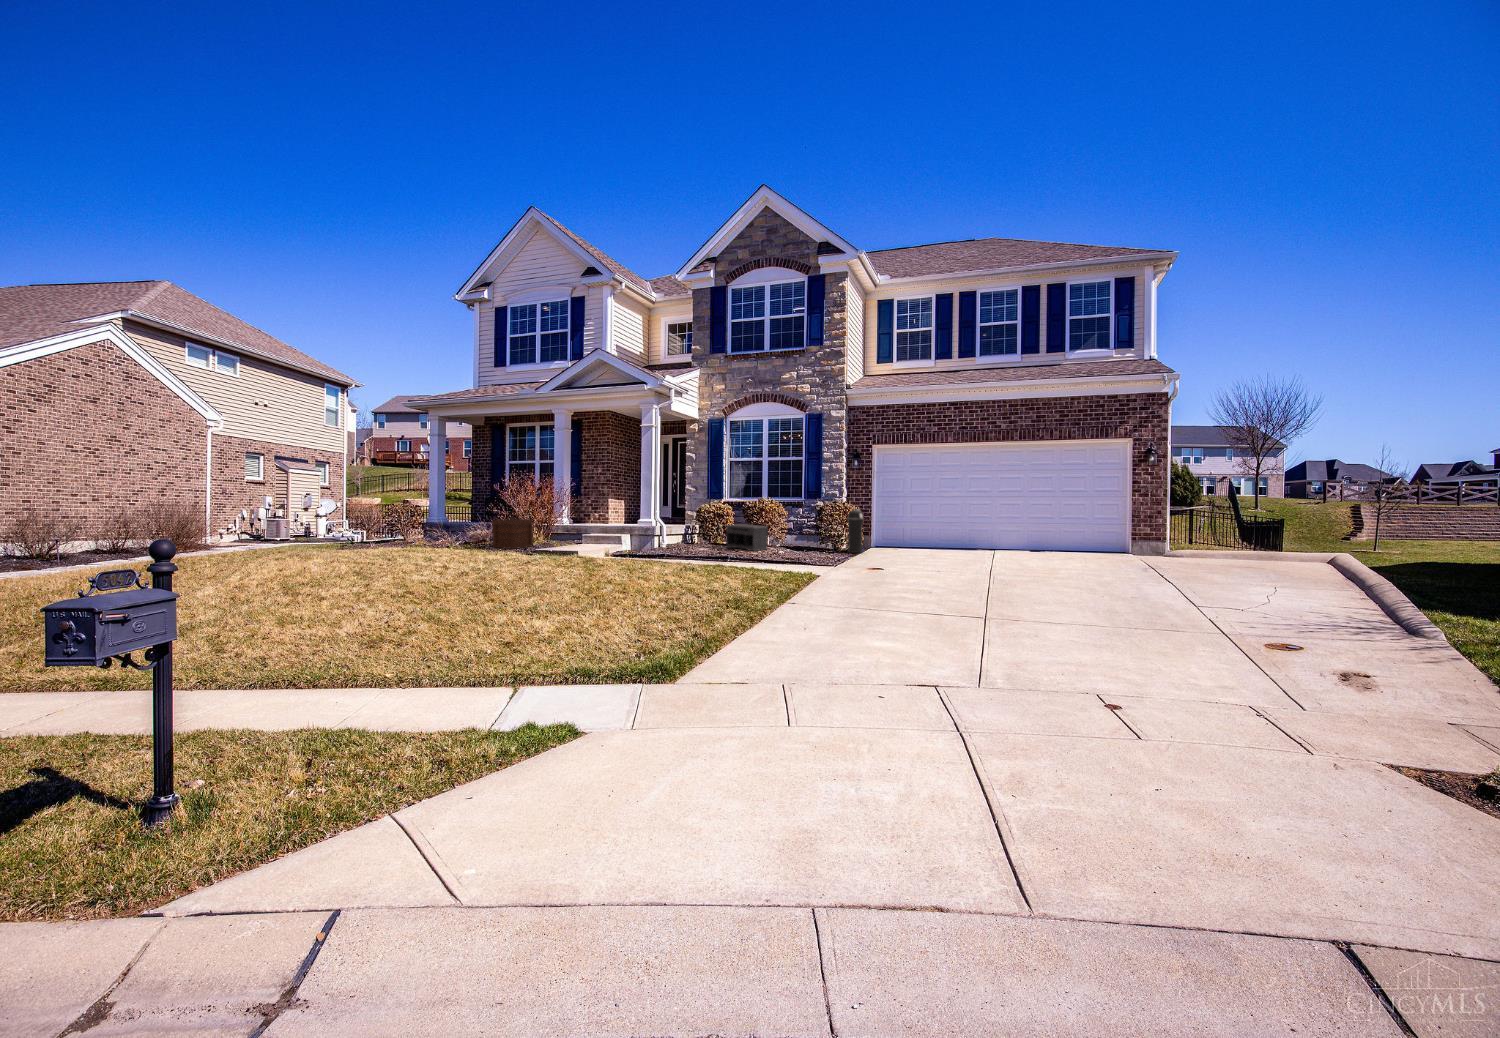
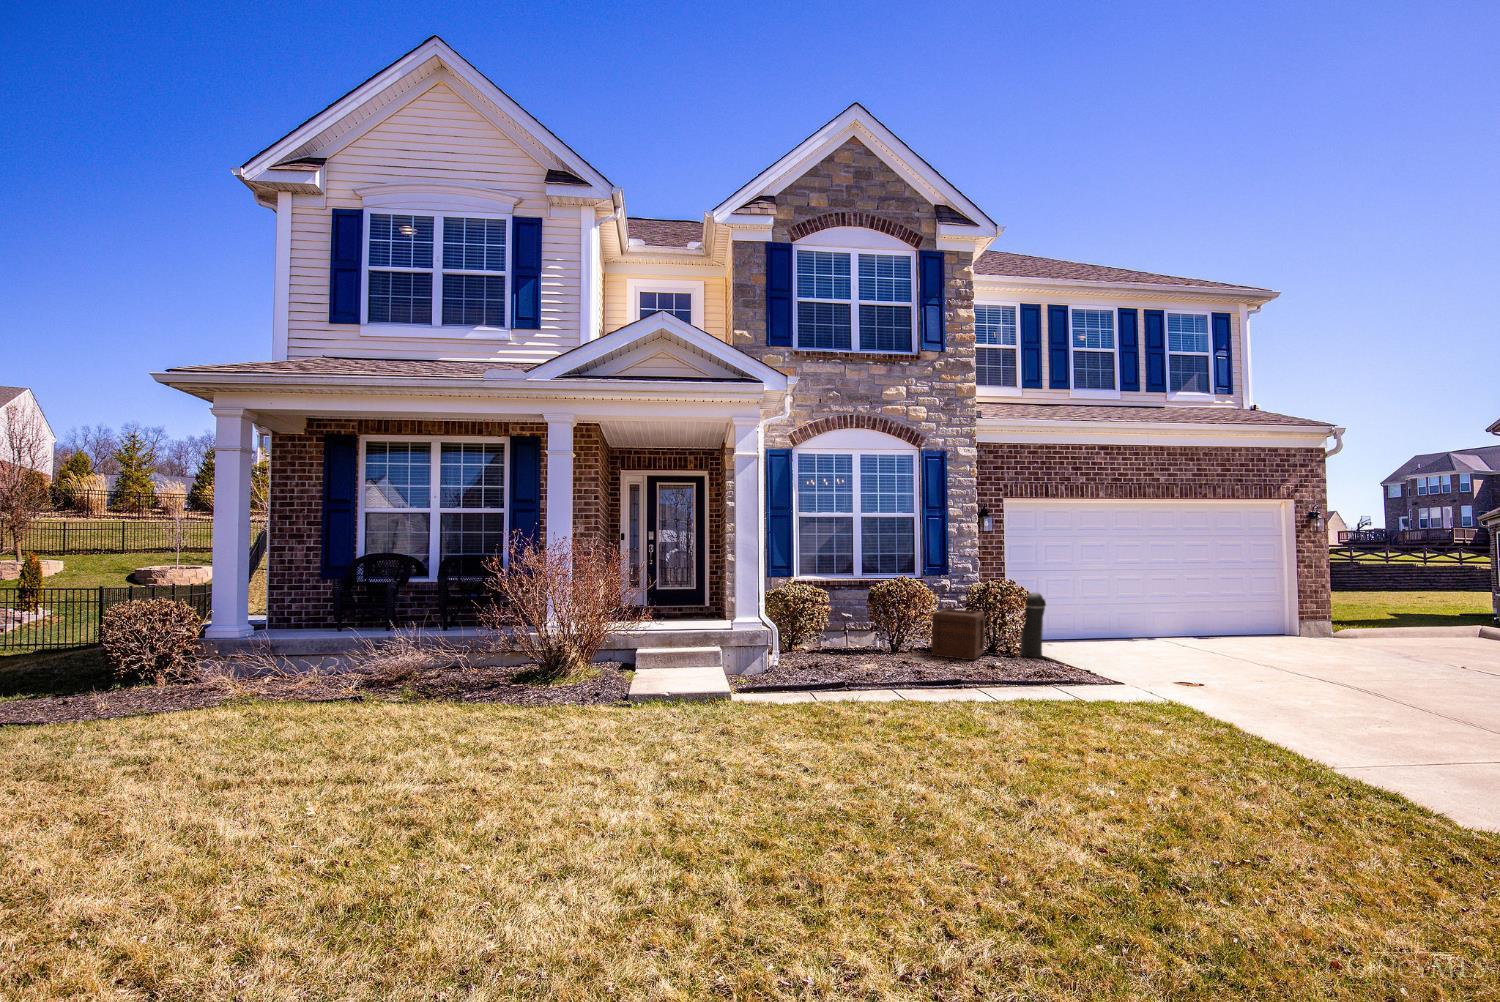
wooden crate: present [492,518,533,549] -> present [931,608,985,660]
bench: present [726,524,768,551] -> none [842,617,914,664]

